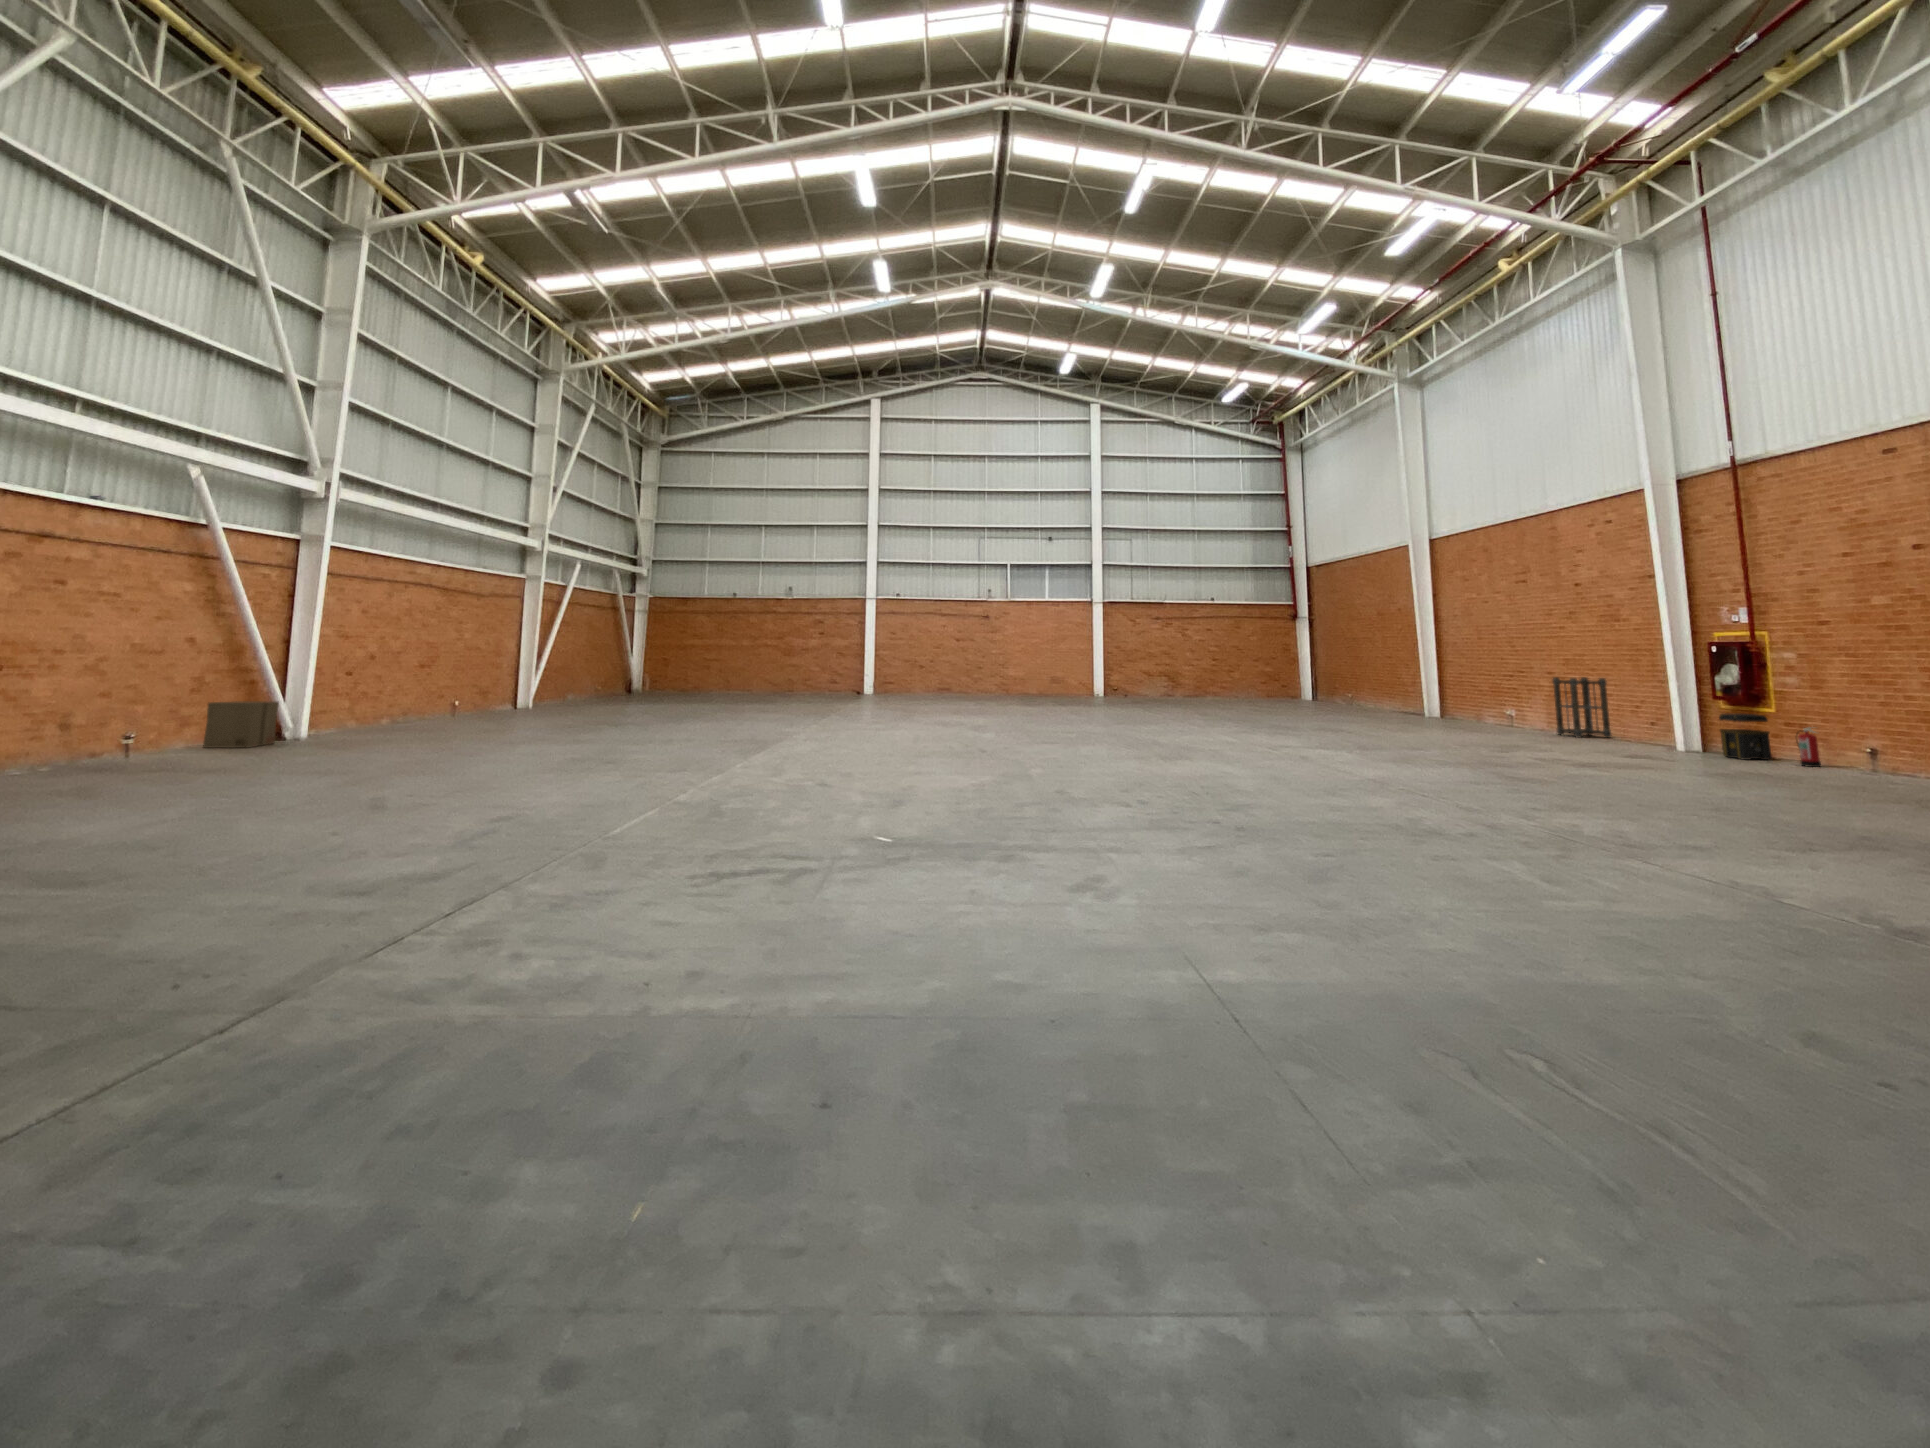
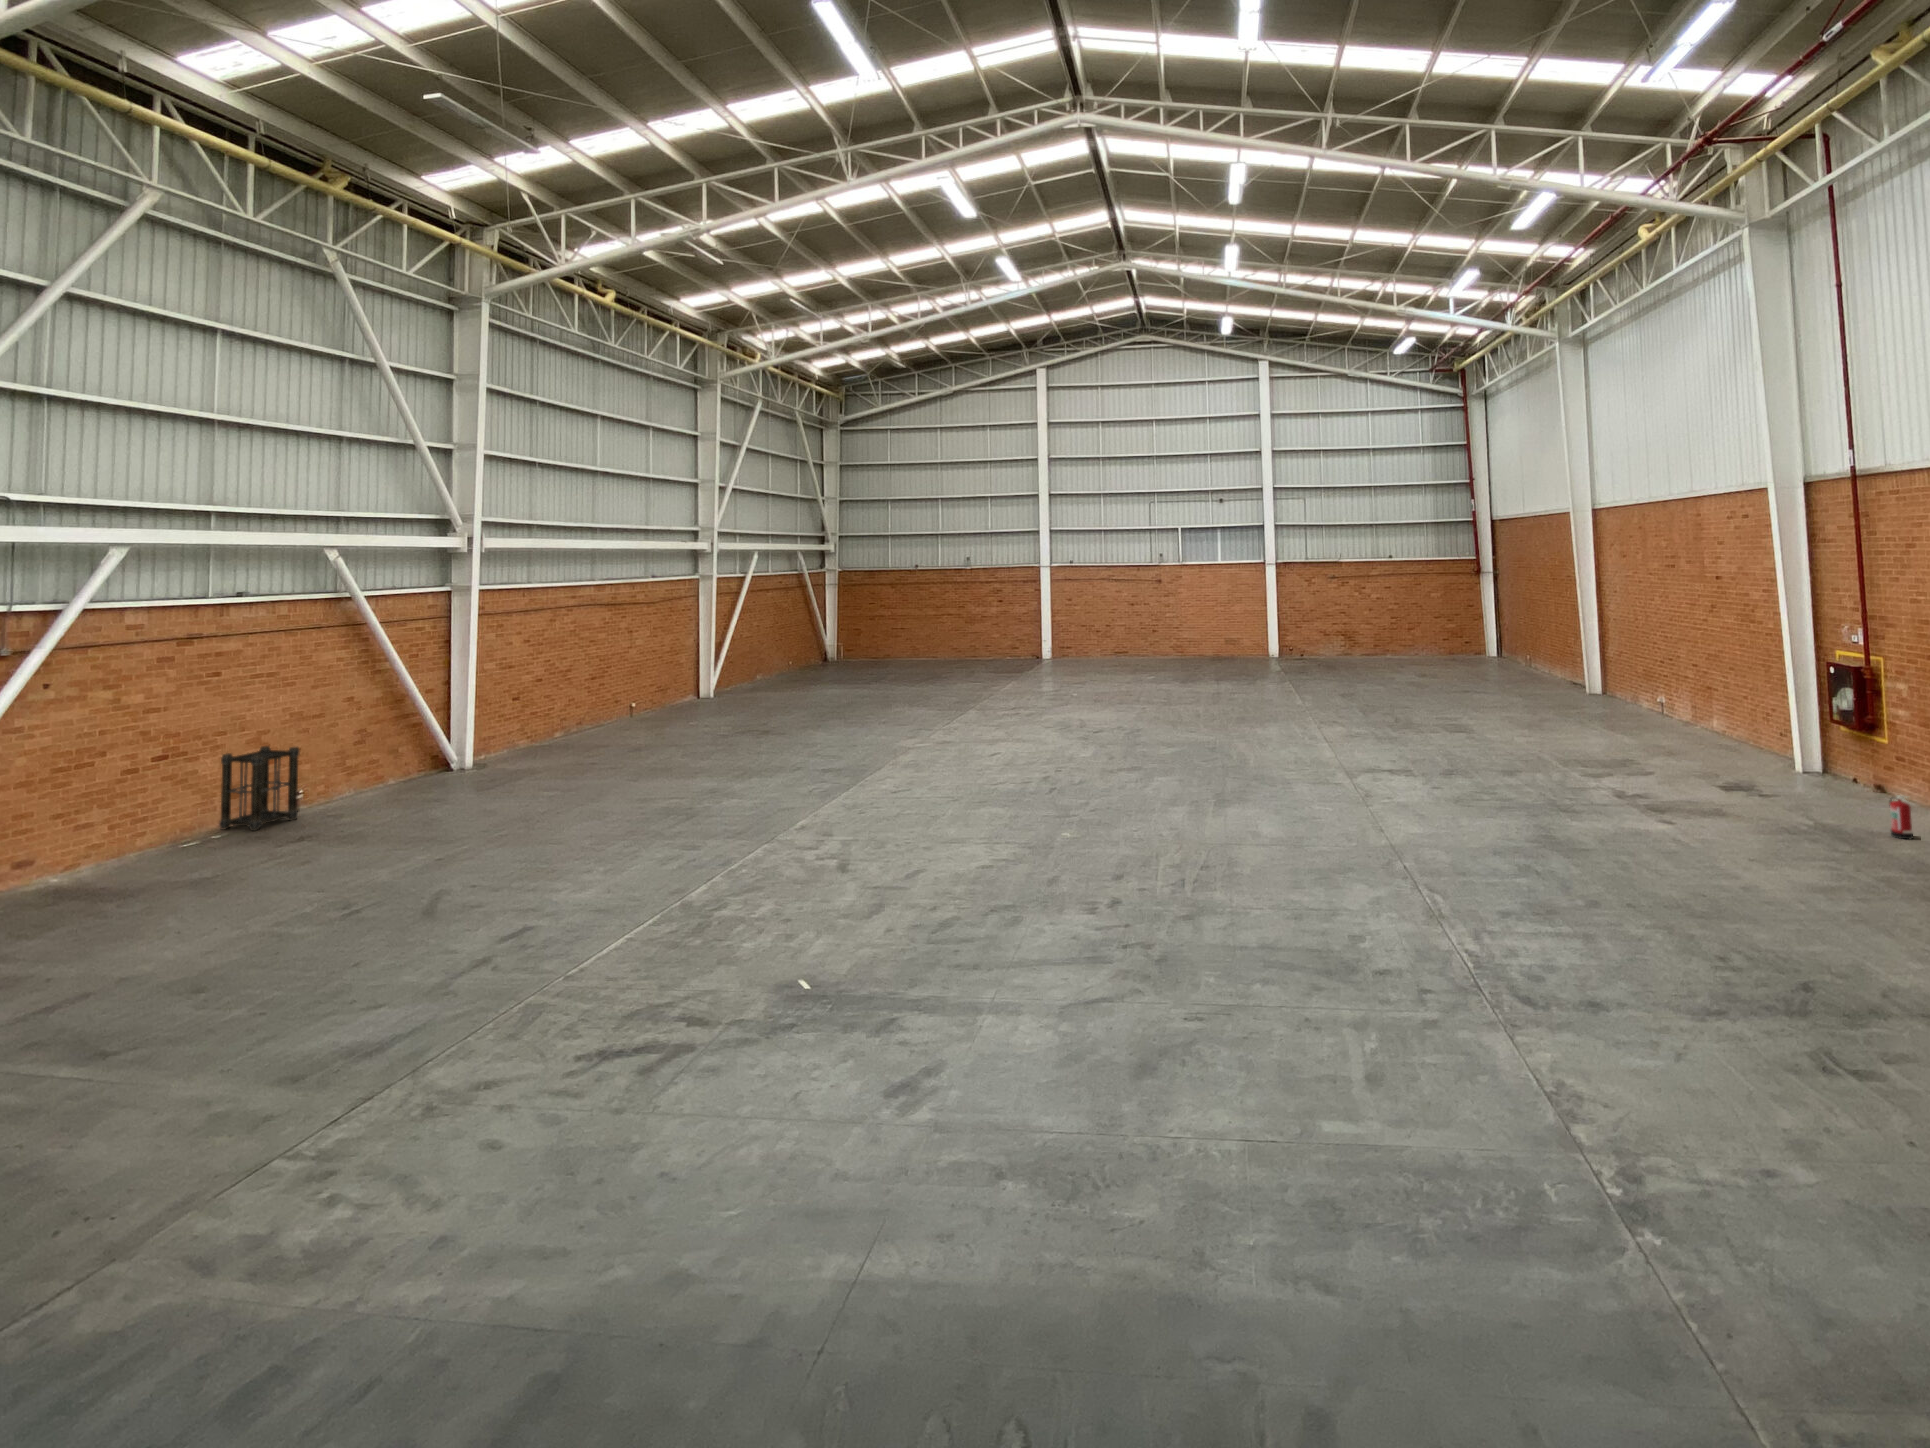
shelving unit: present [1553,677,1611,738] -> present [219,746,300,831]
cardboard box: present [203,701,279,748] -> none [374,741,437,786]
toolbox: present [1719,714,1771,760] -> none [1816,765,1870,819]

